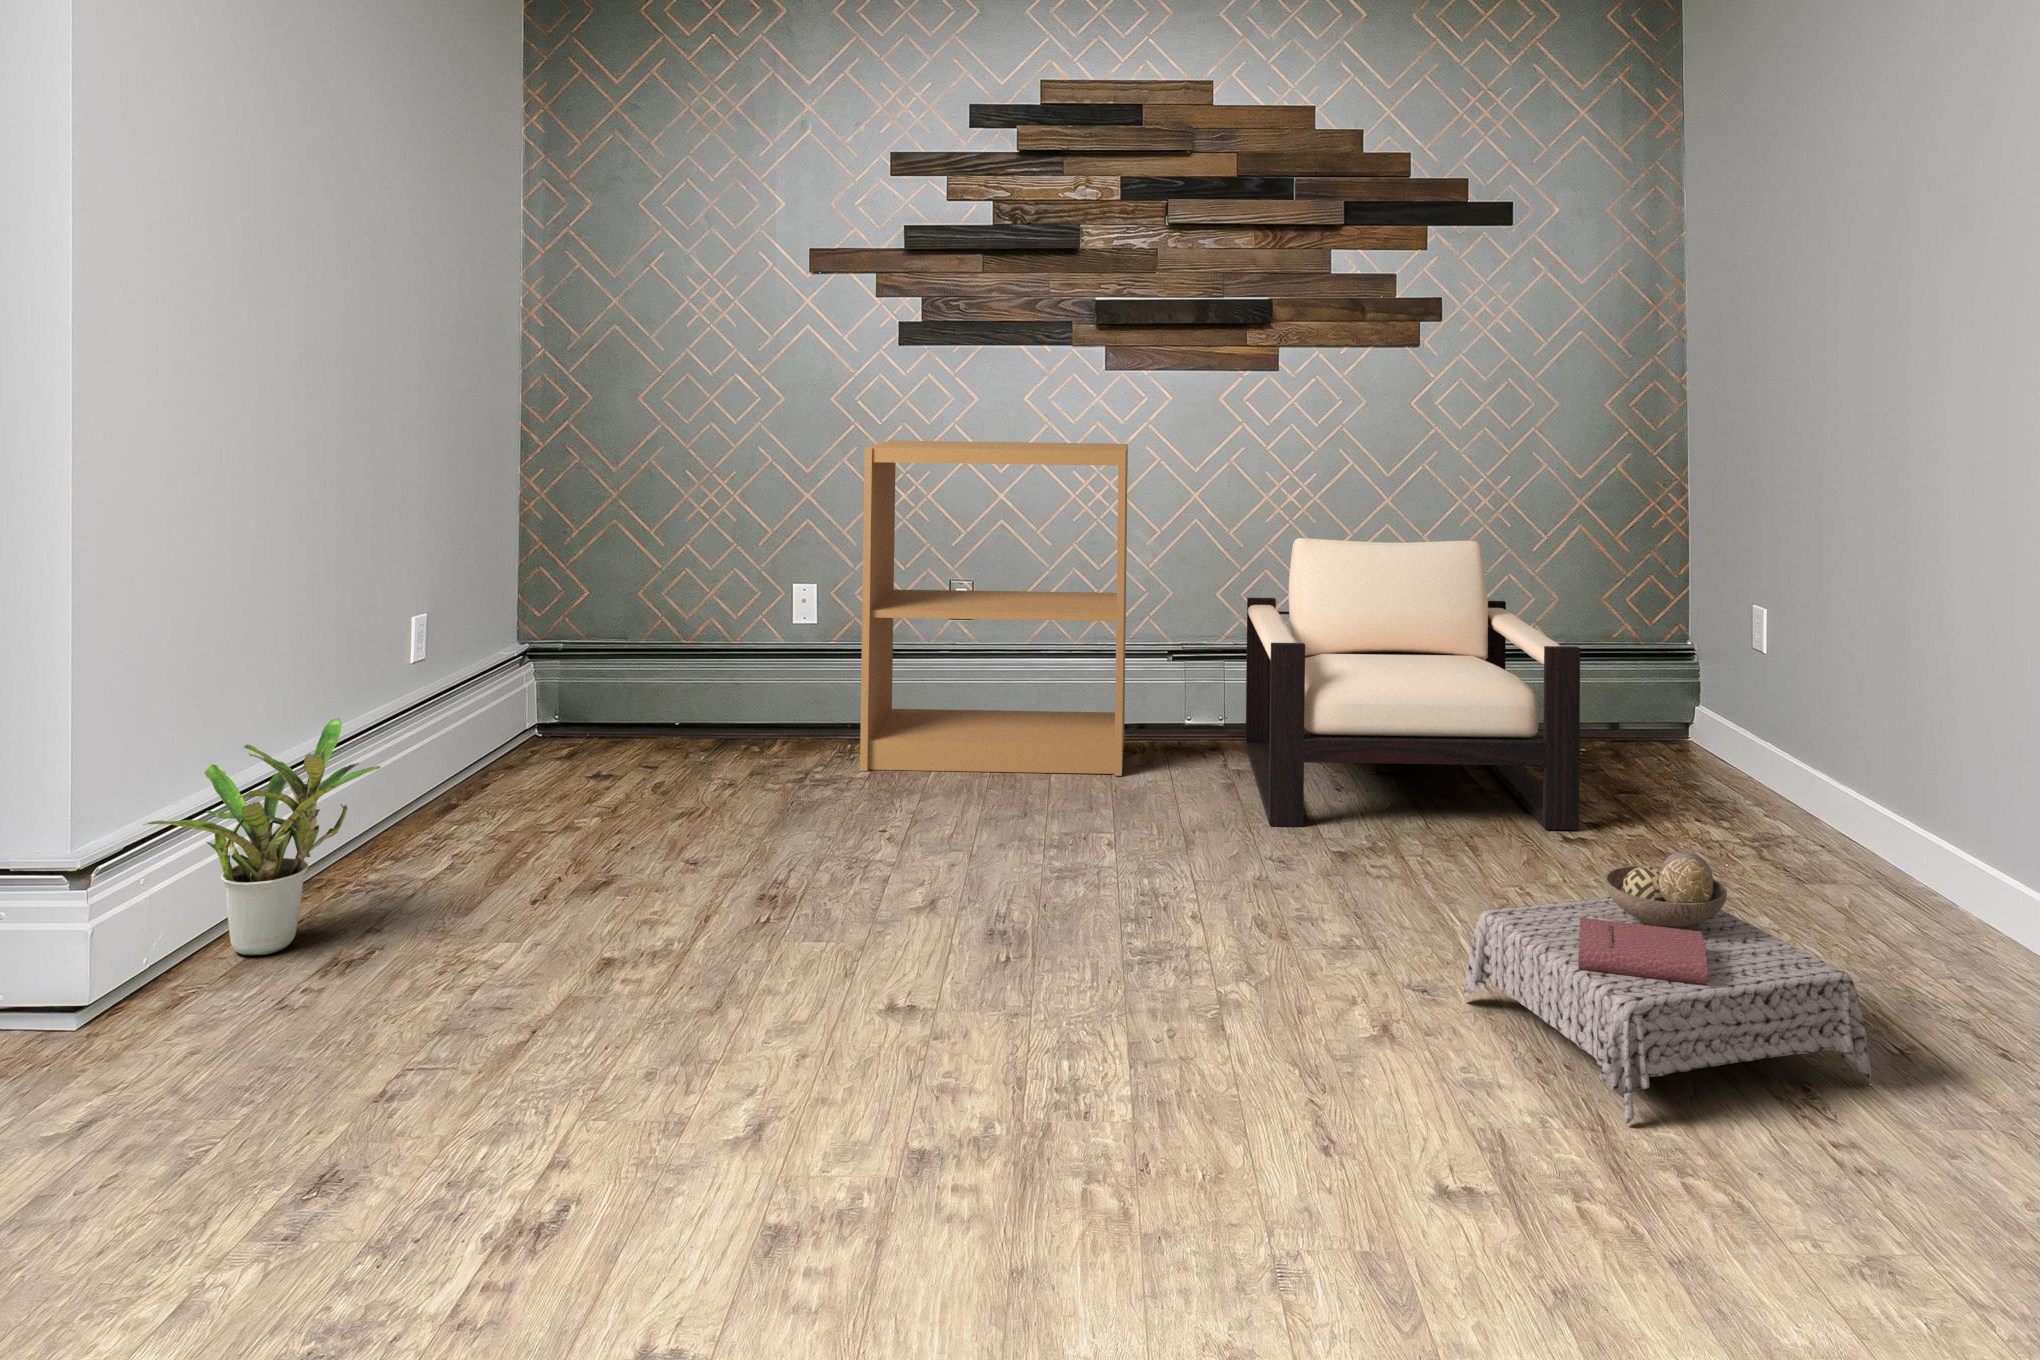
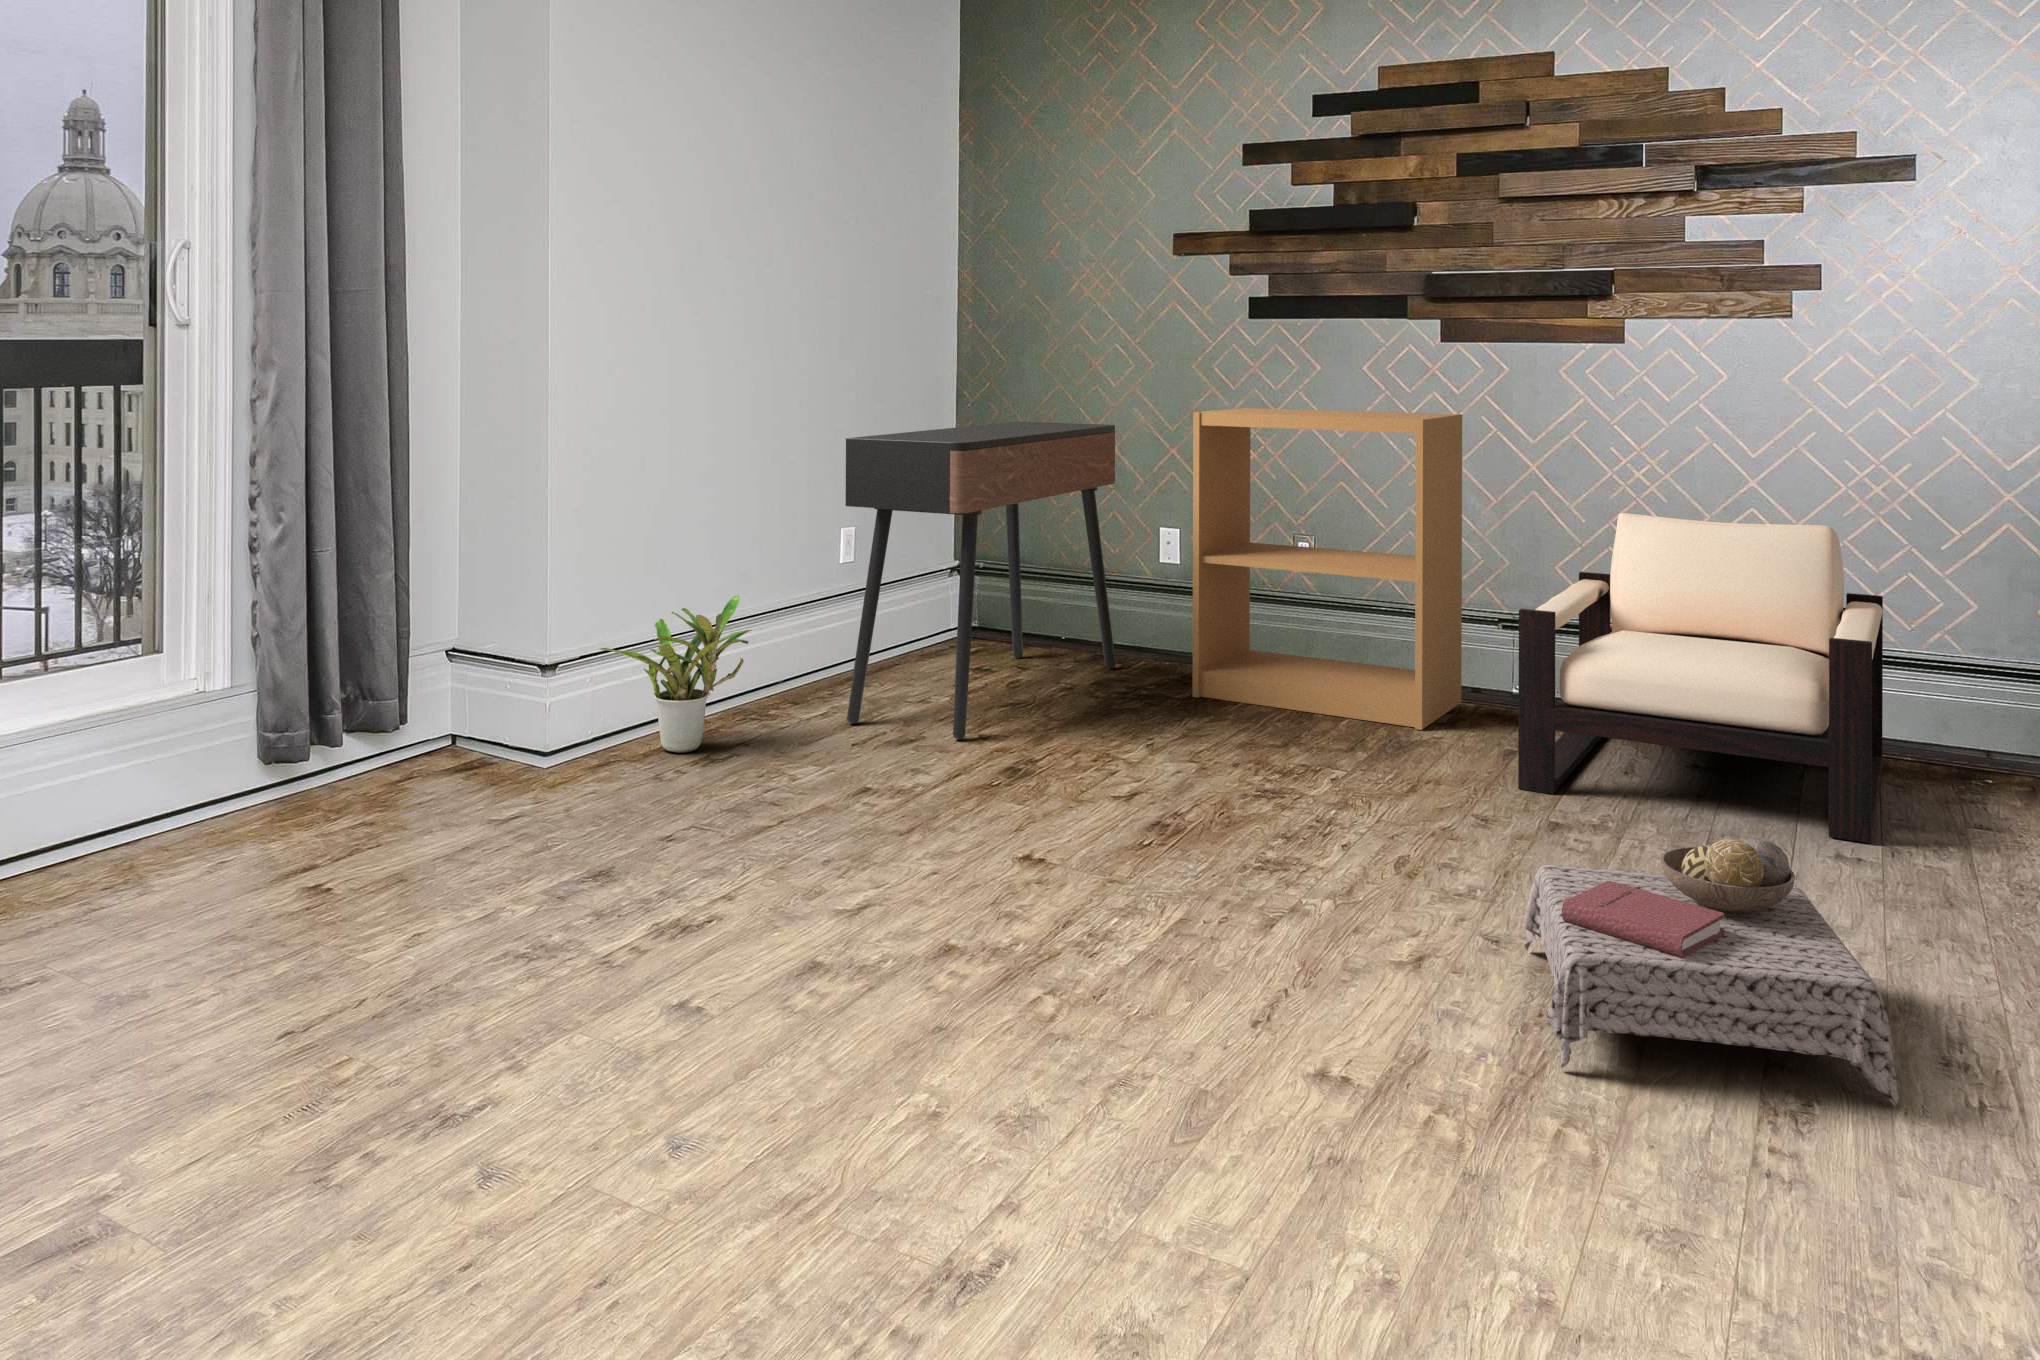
console table: none [476,462,745,869] -> present [846,422,1116,739]

